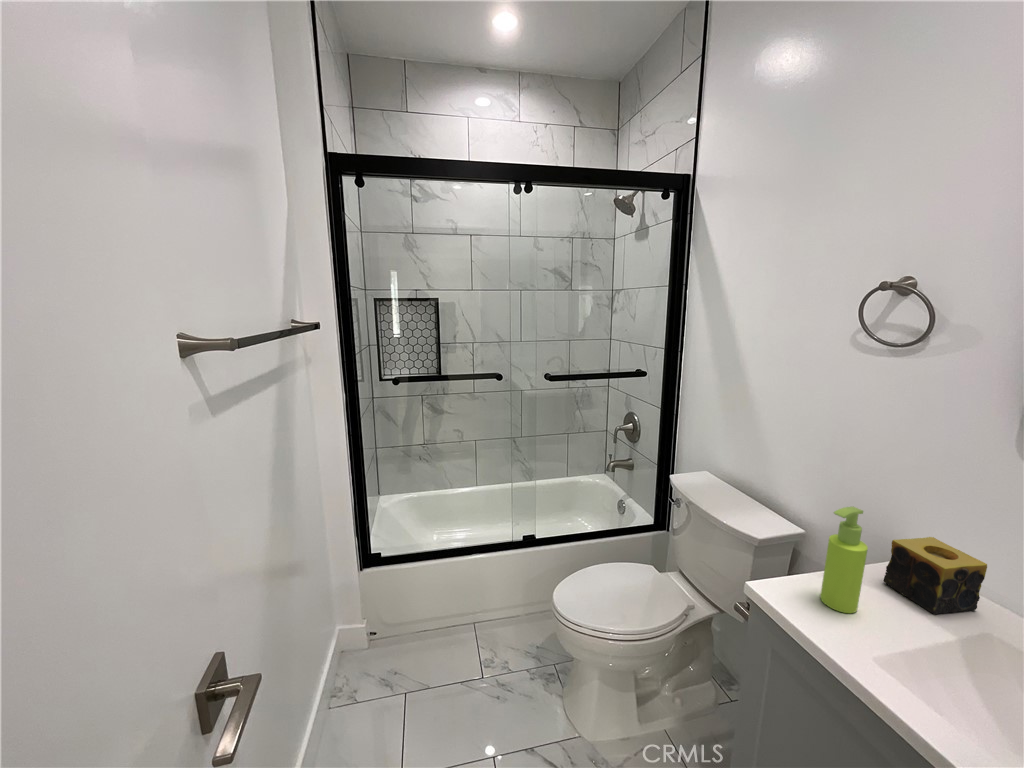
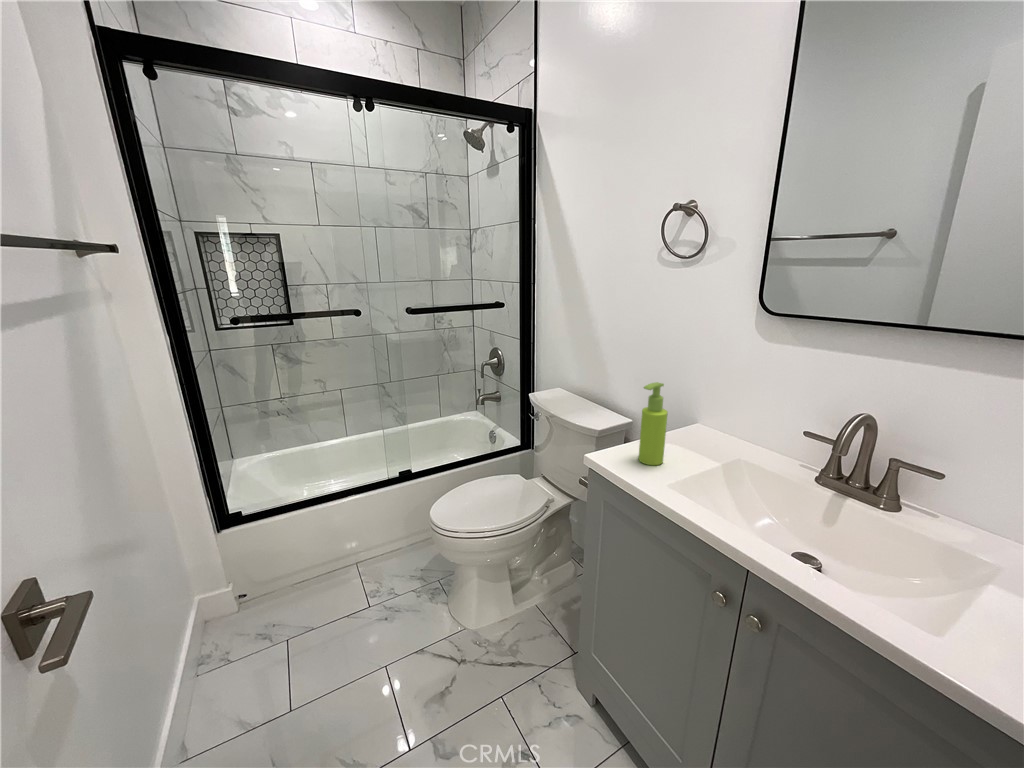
candle: present [883,537,987,614] -> none [682,404,743,456]

